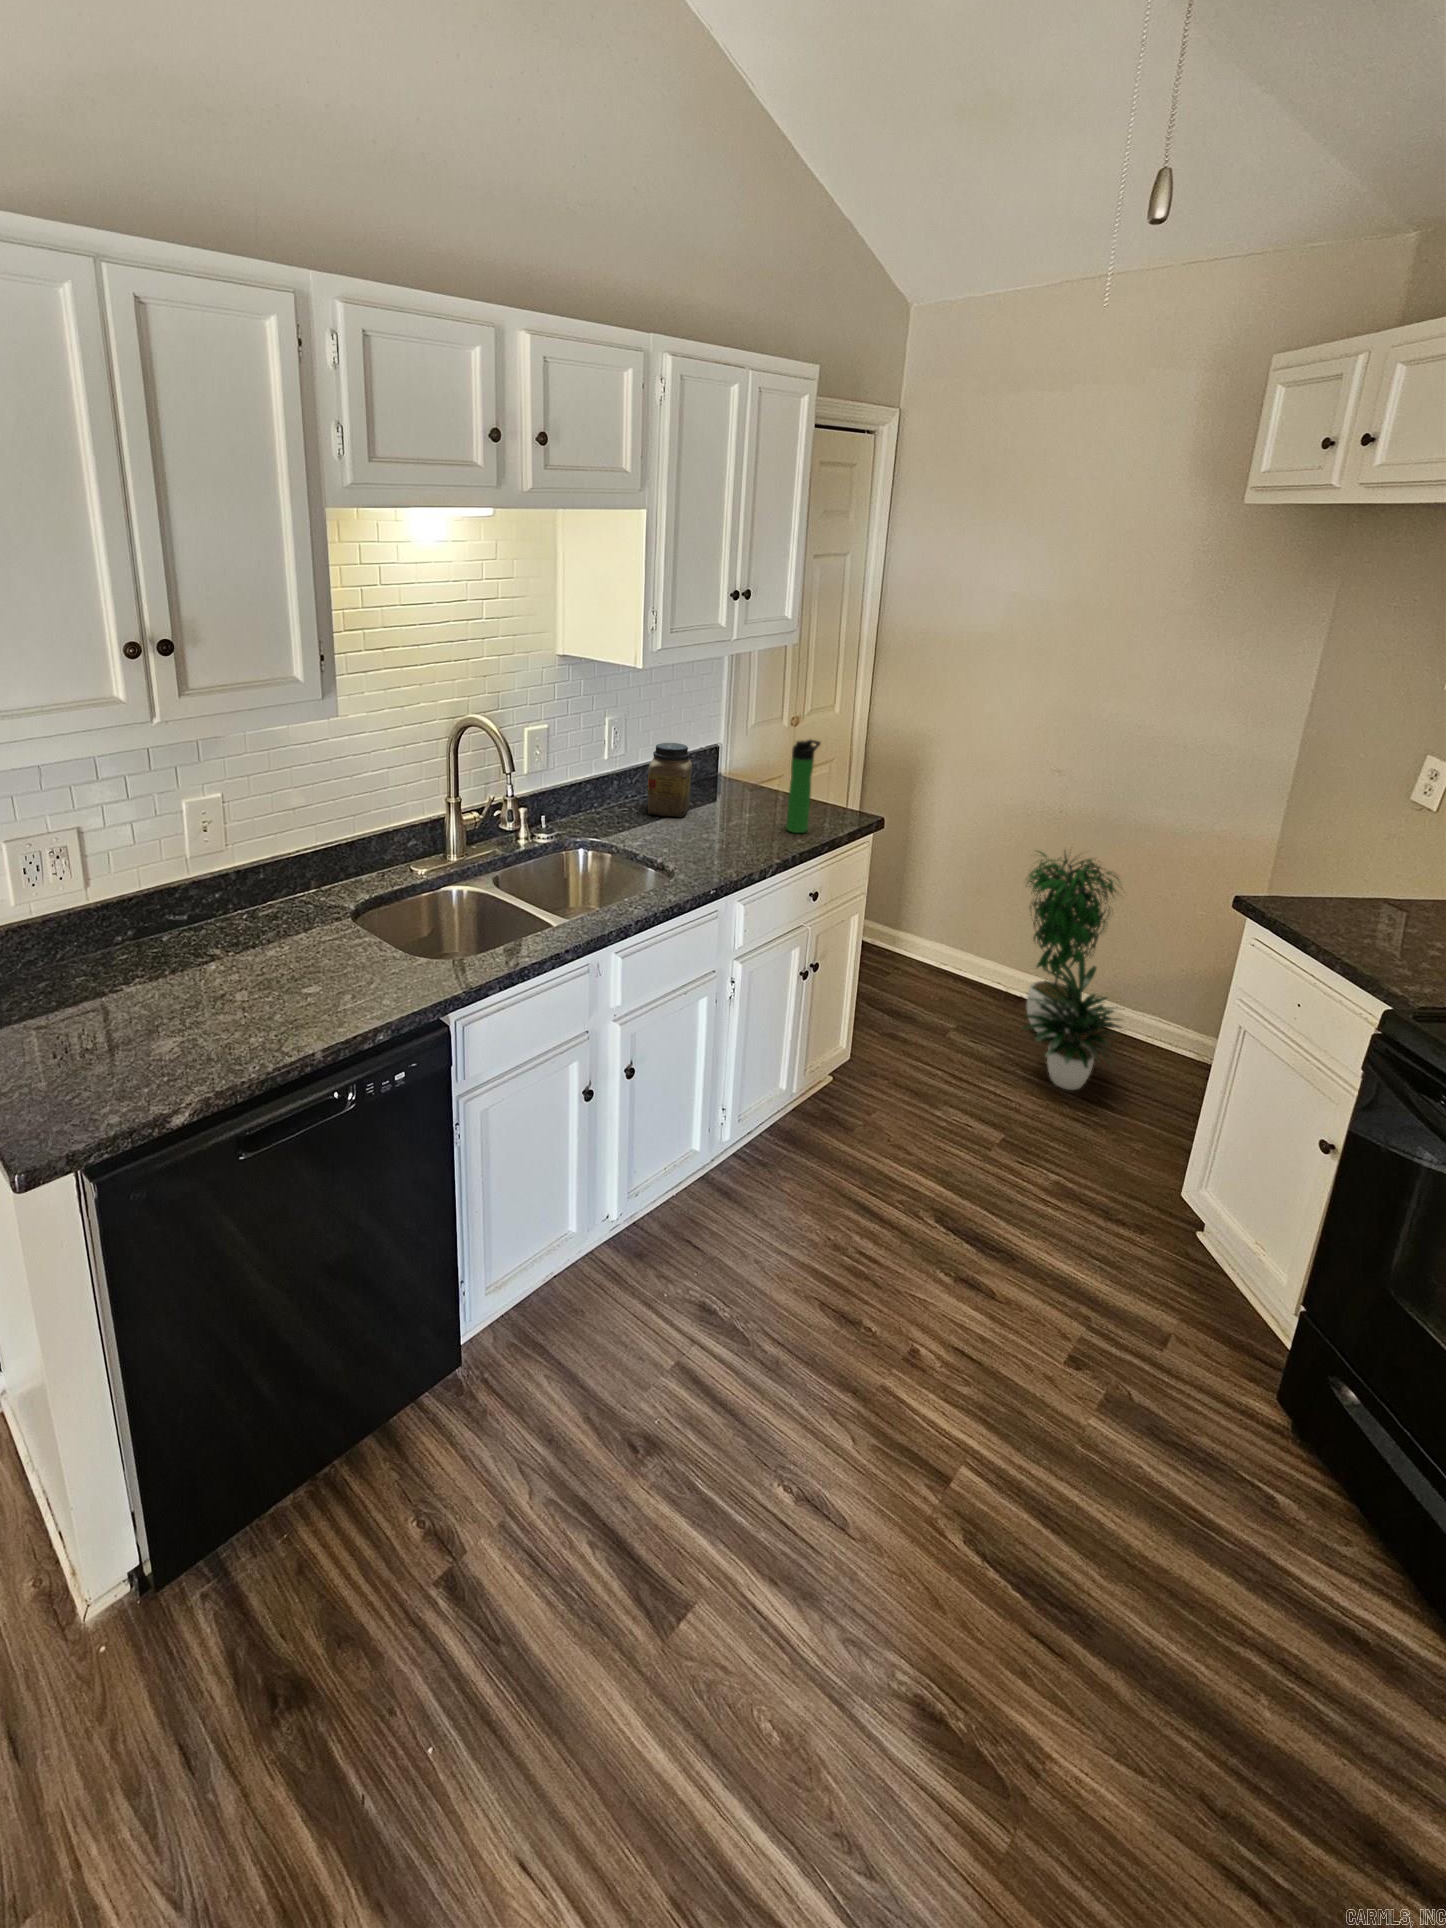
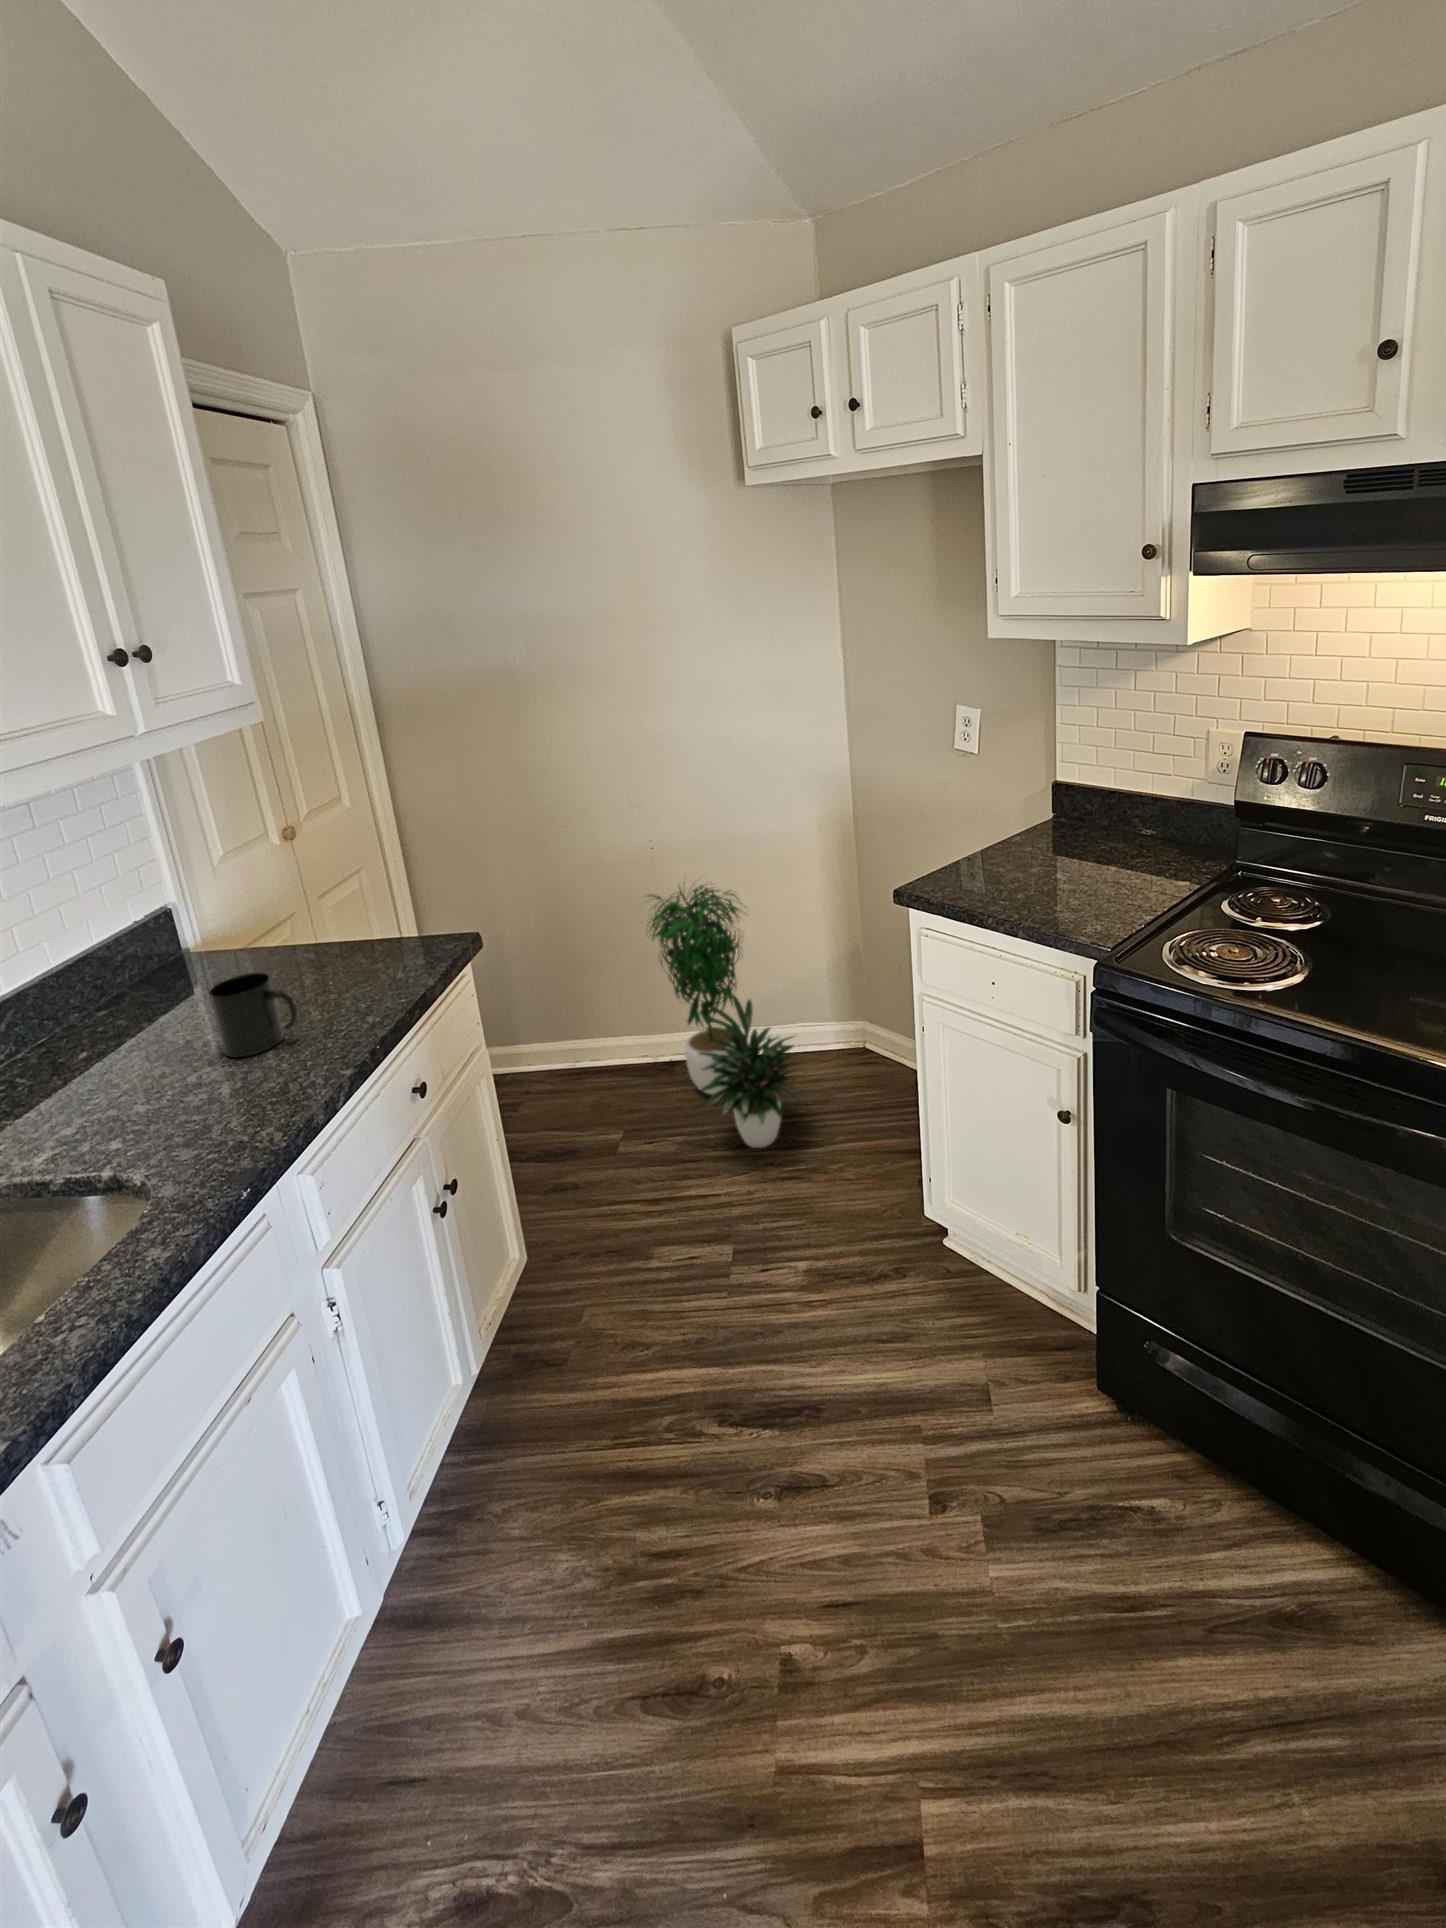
bottle: present [786,740,820,833] -> none [312,857,376,1008]
jar: present [647,743,692,817] -> none [28,933,142,1082]
mug: none [722,790,763,836] -> present [209,972,298,1057]

